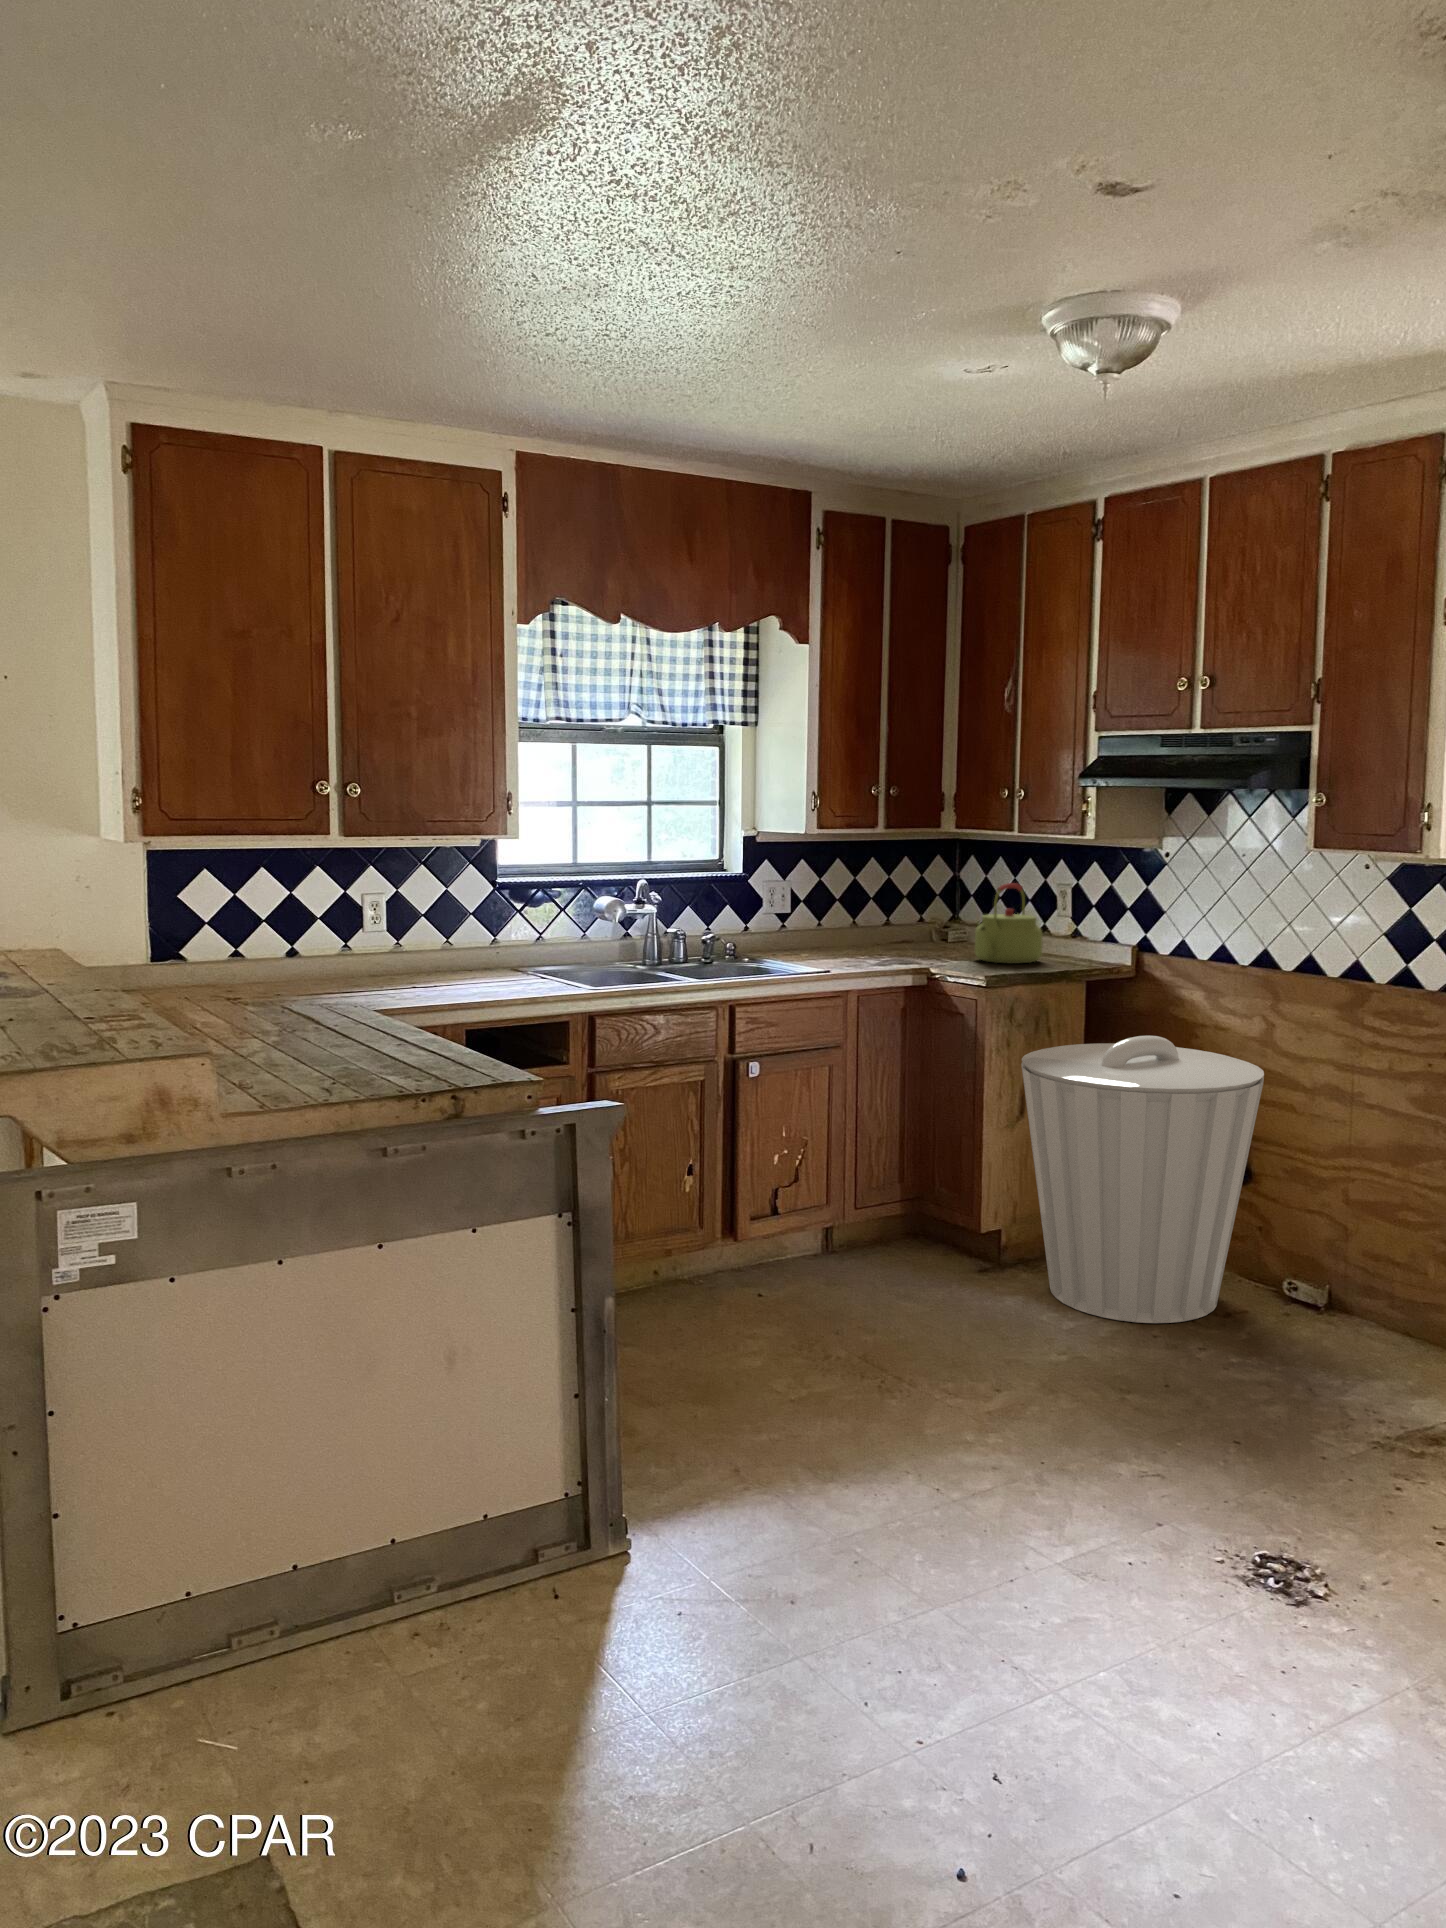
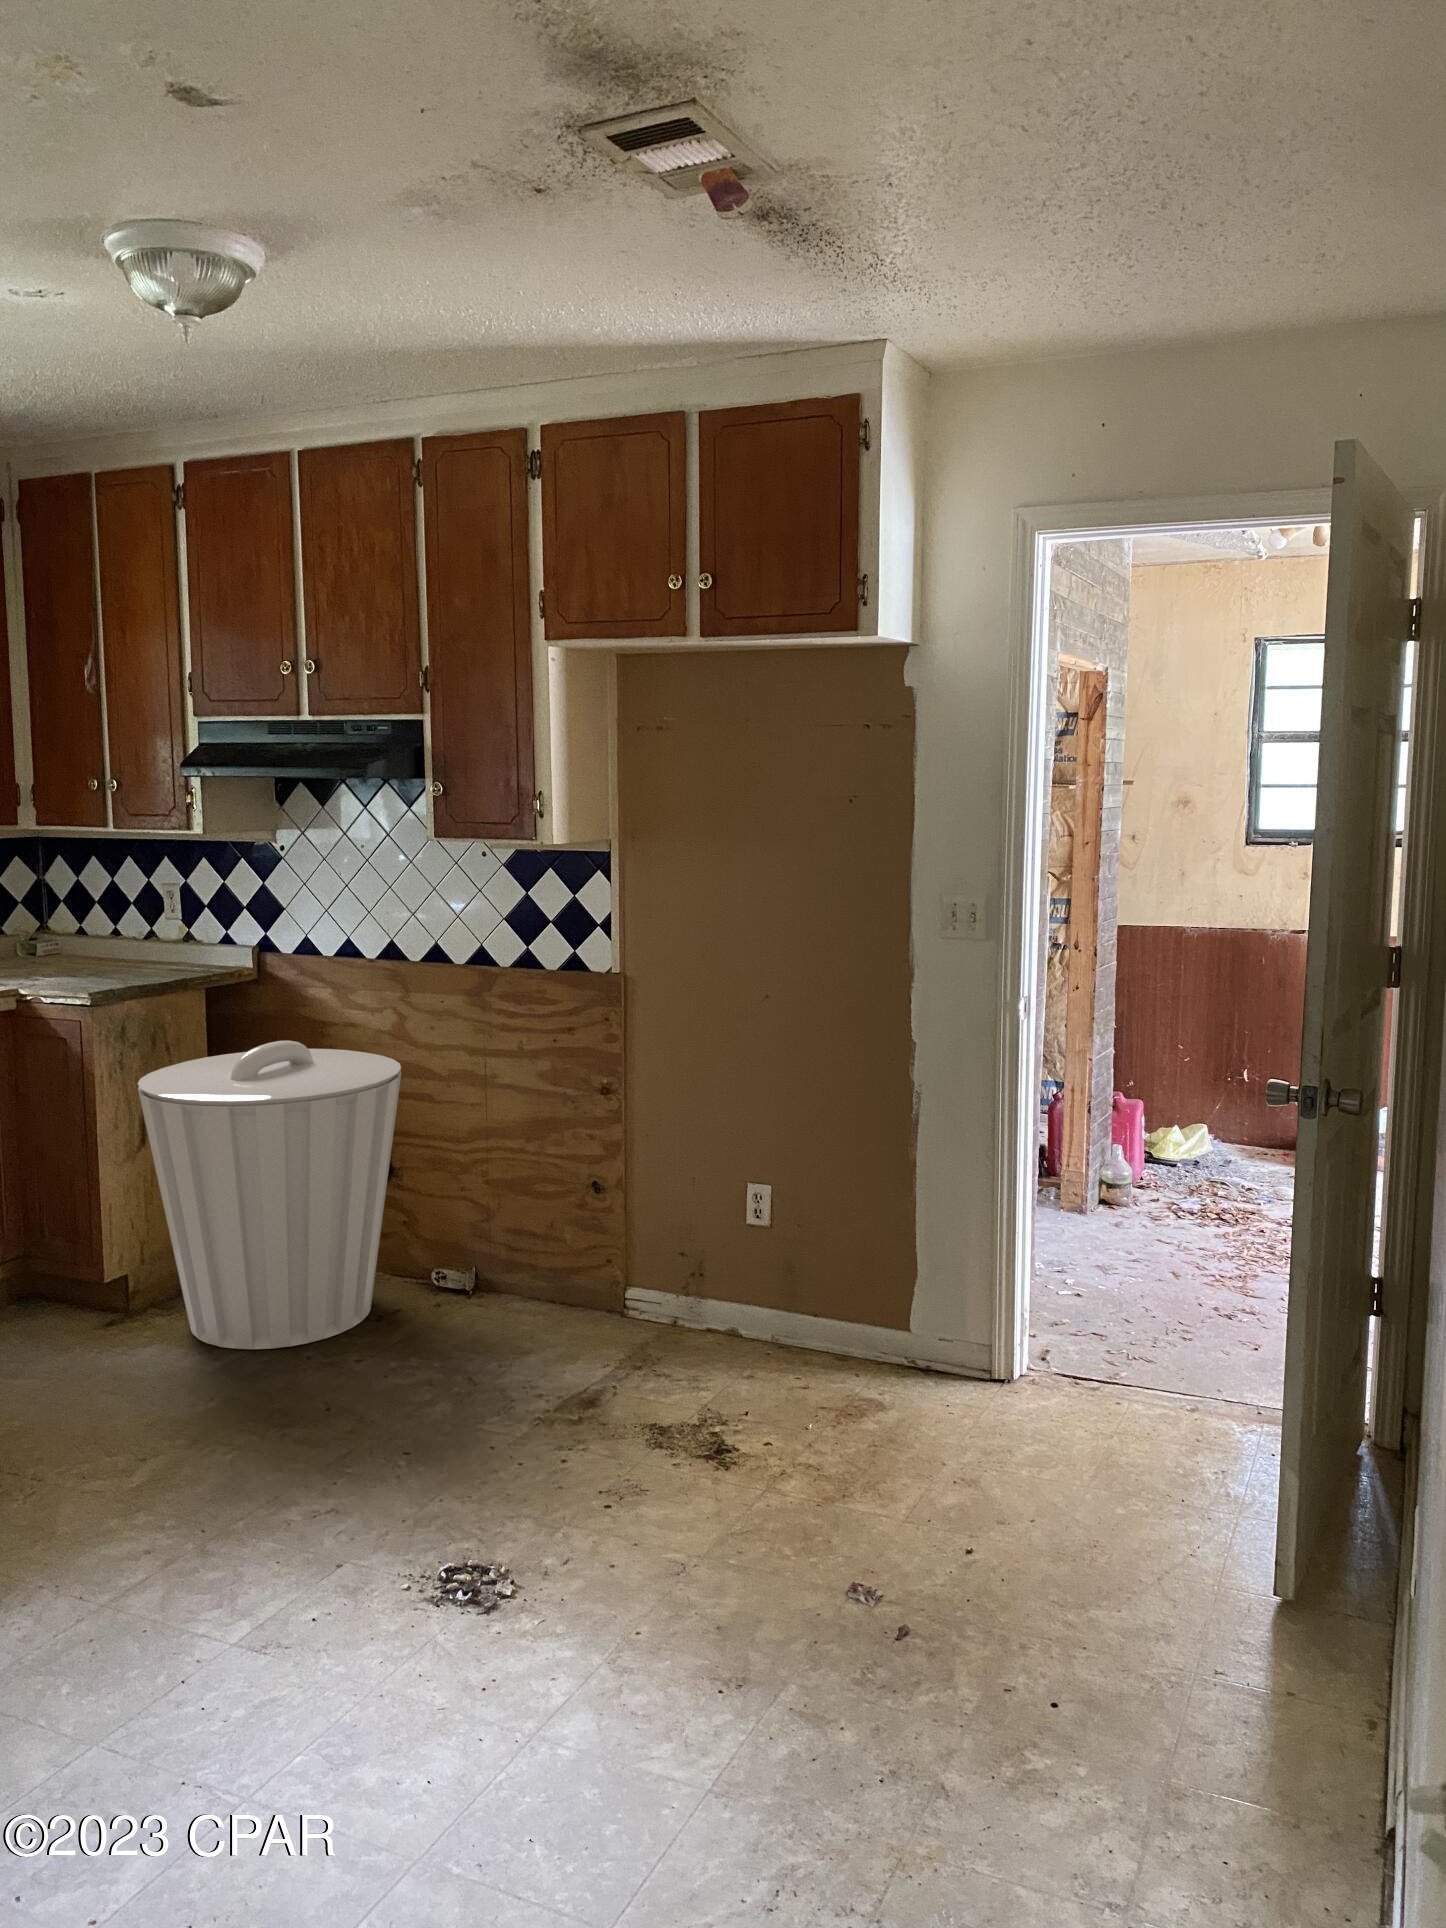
kettle: present [975,883,1042,964] -> none [69,886,152,977]

